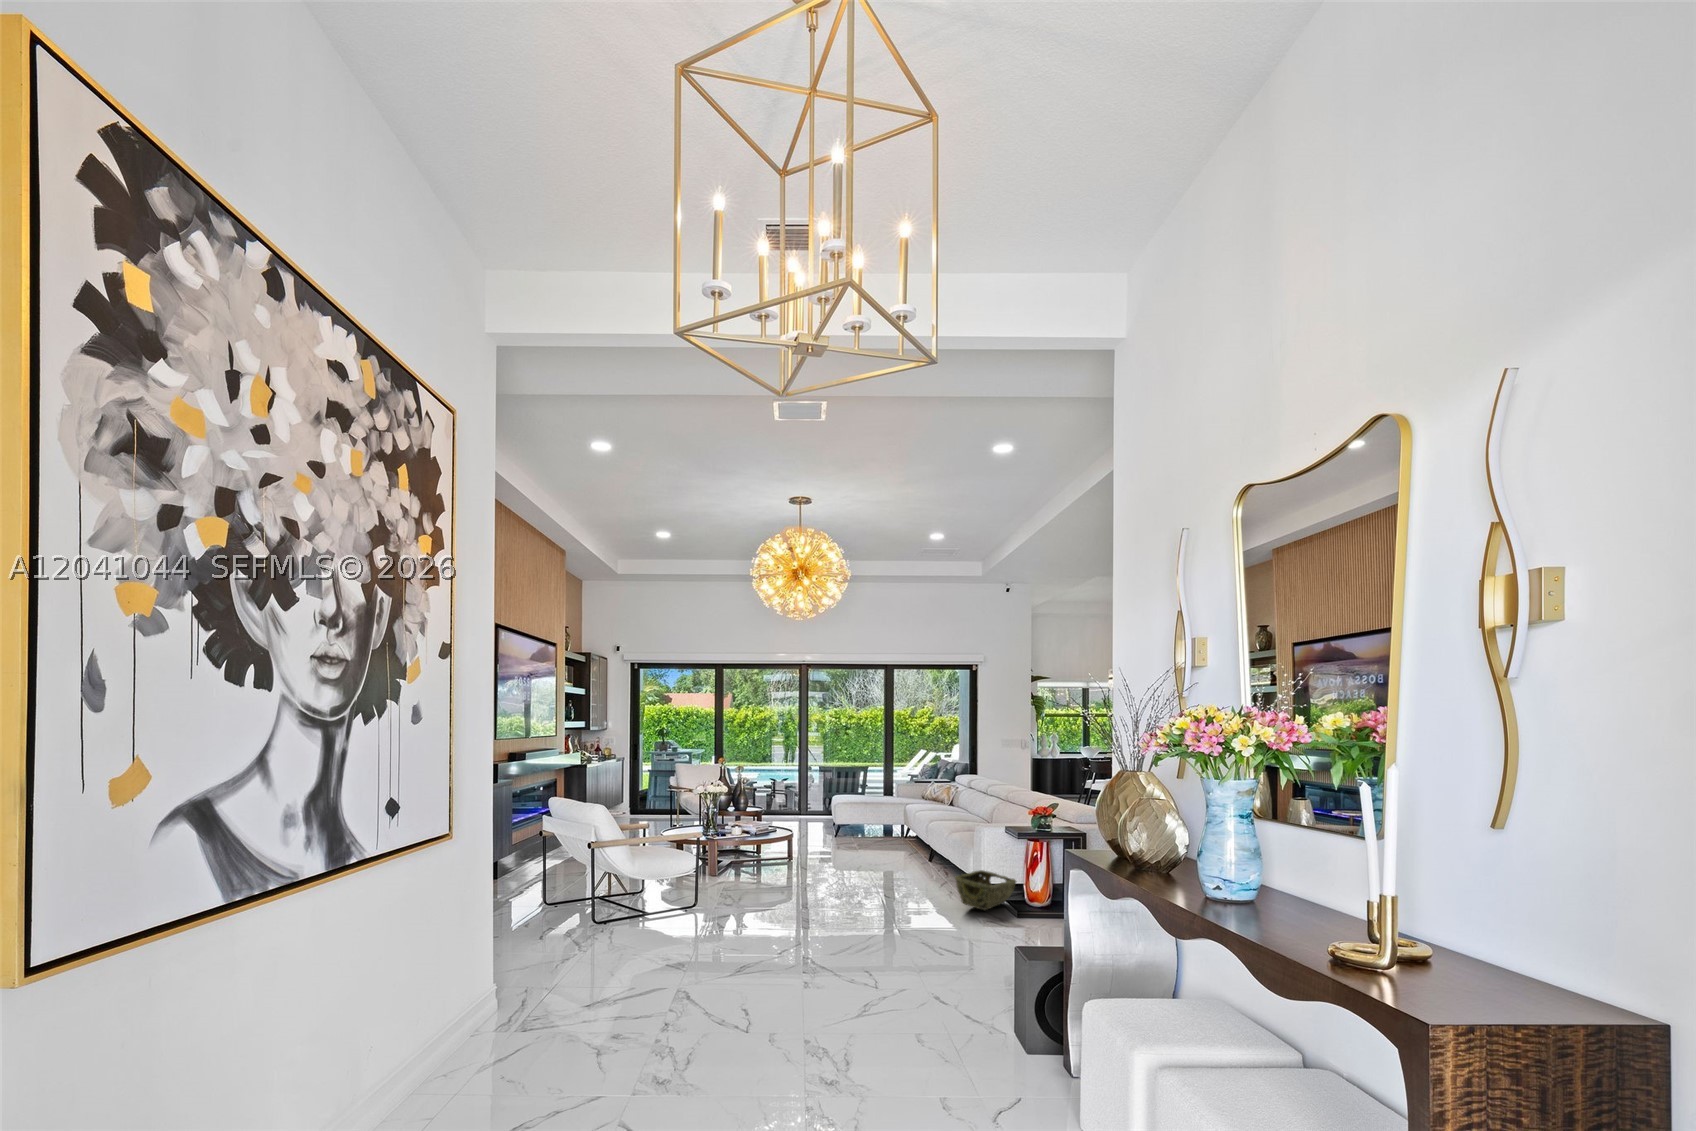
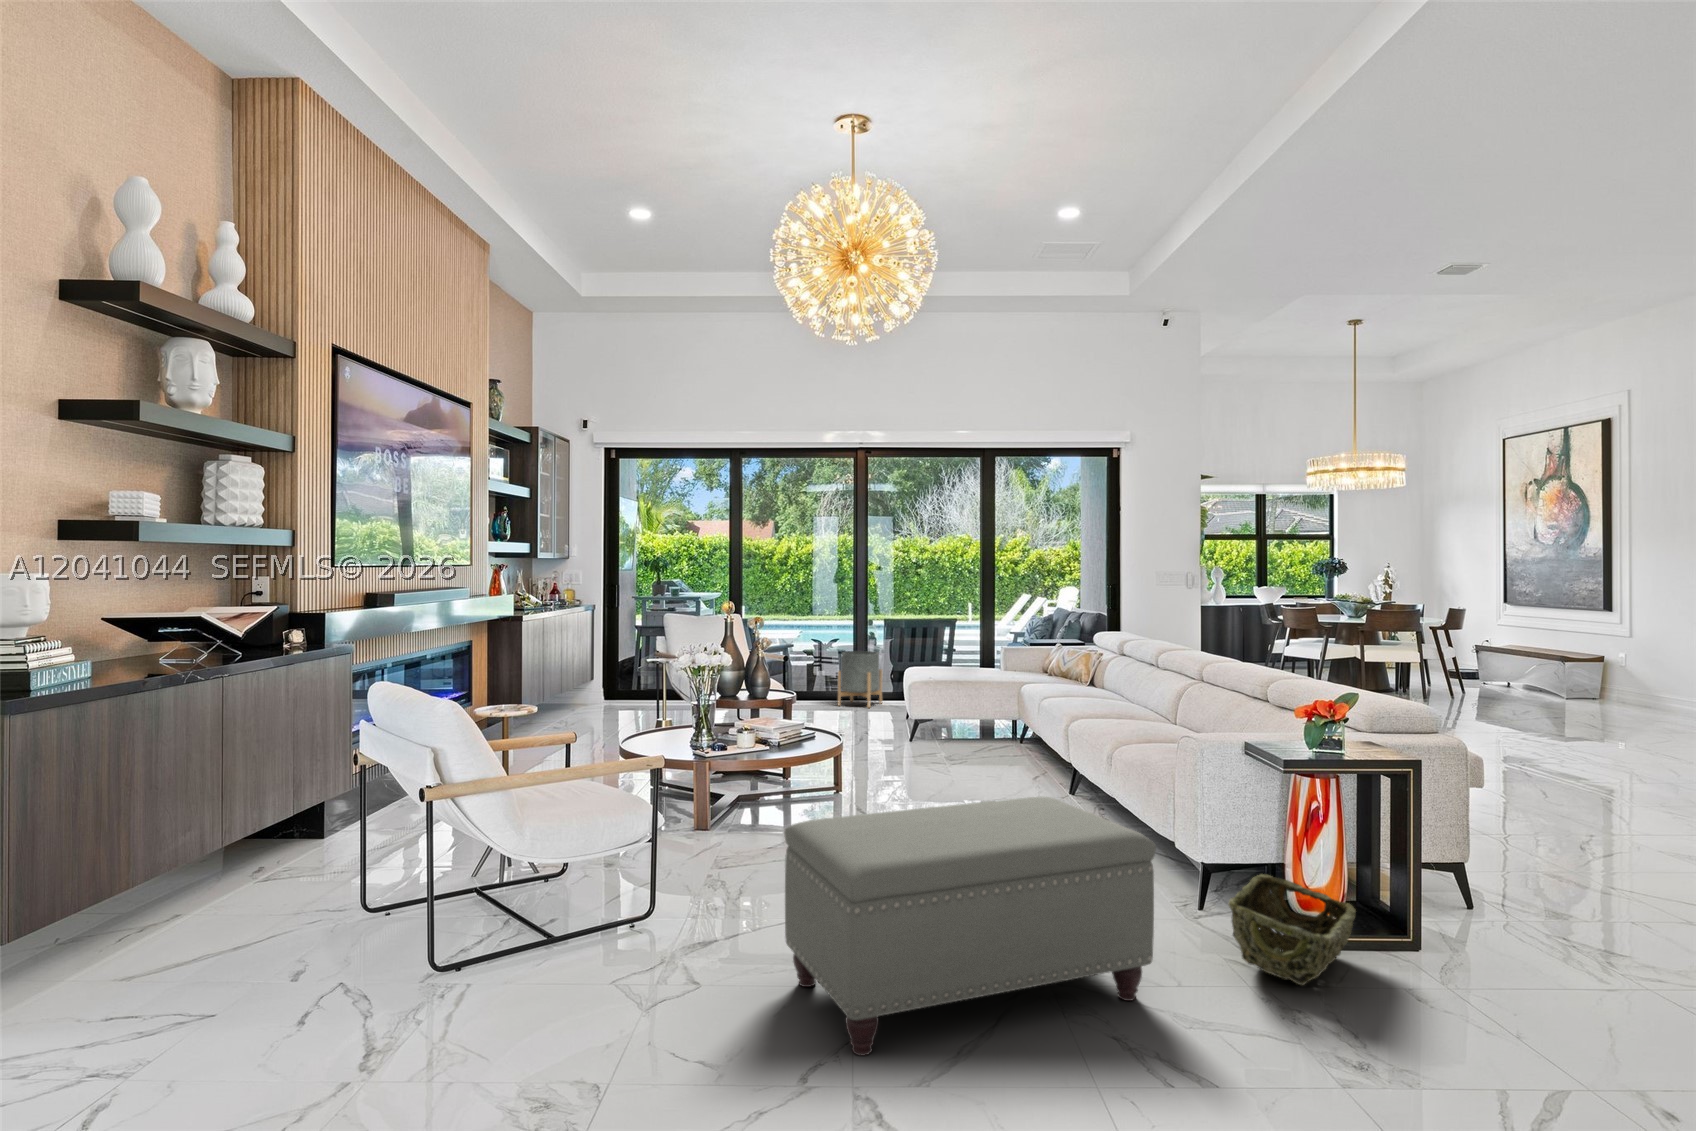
planter: none [791,788,822,827] -> present [838,651,882,708]
ottoman: none [758,837,917,934] -> present [784,797,1156,1056]

